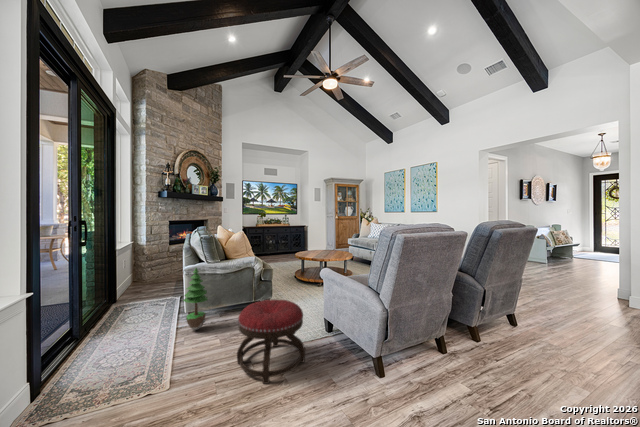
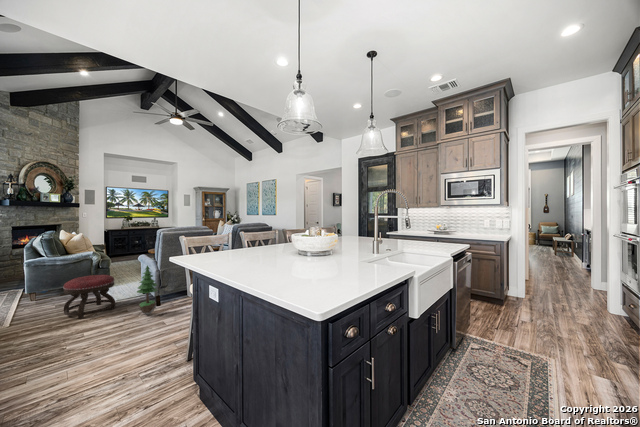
potted tree: present [183,268,208,330] -> present [137,266,157,315]

